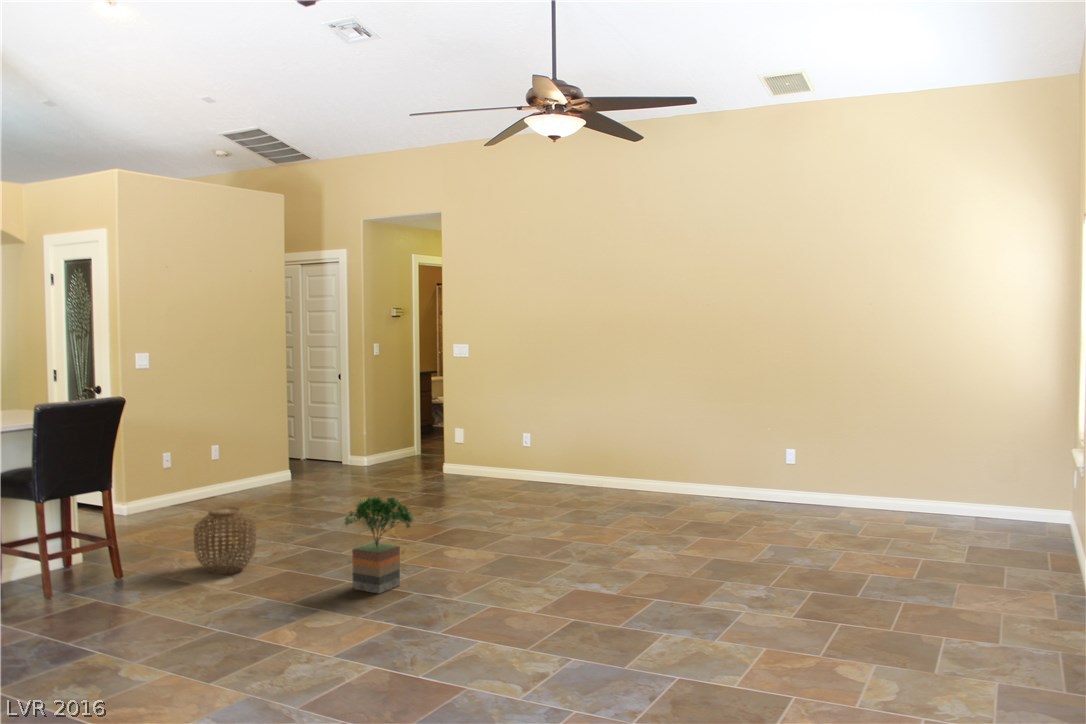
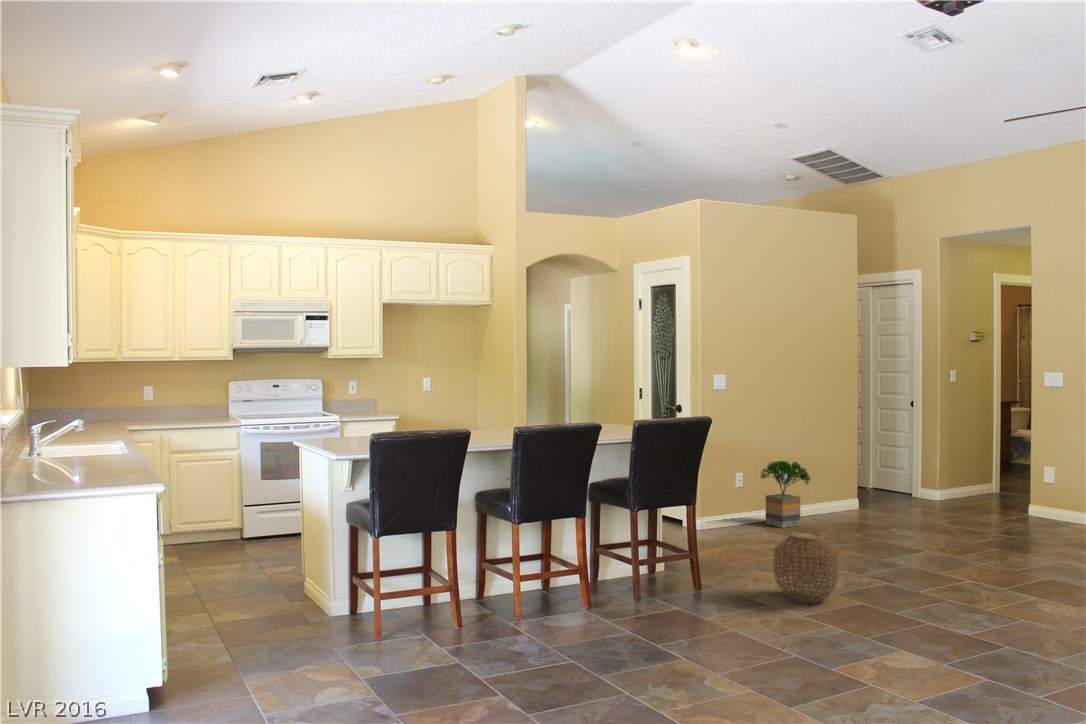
potted tree: present [345,497,414,594] -> present [761,461,811,528]

